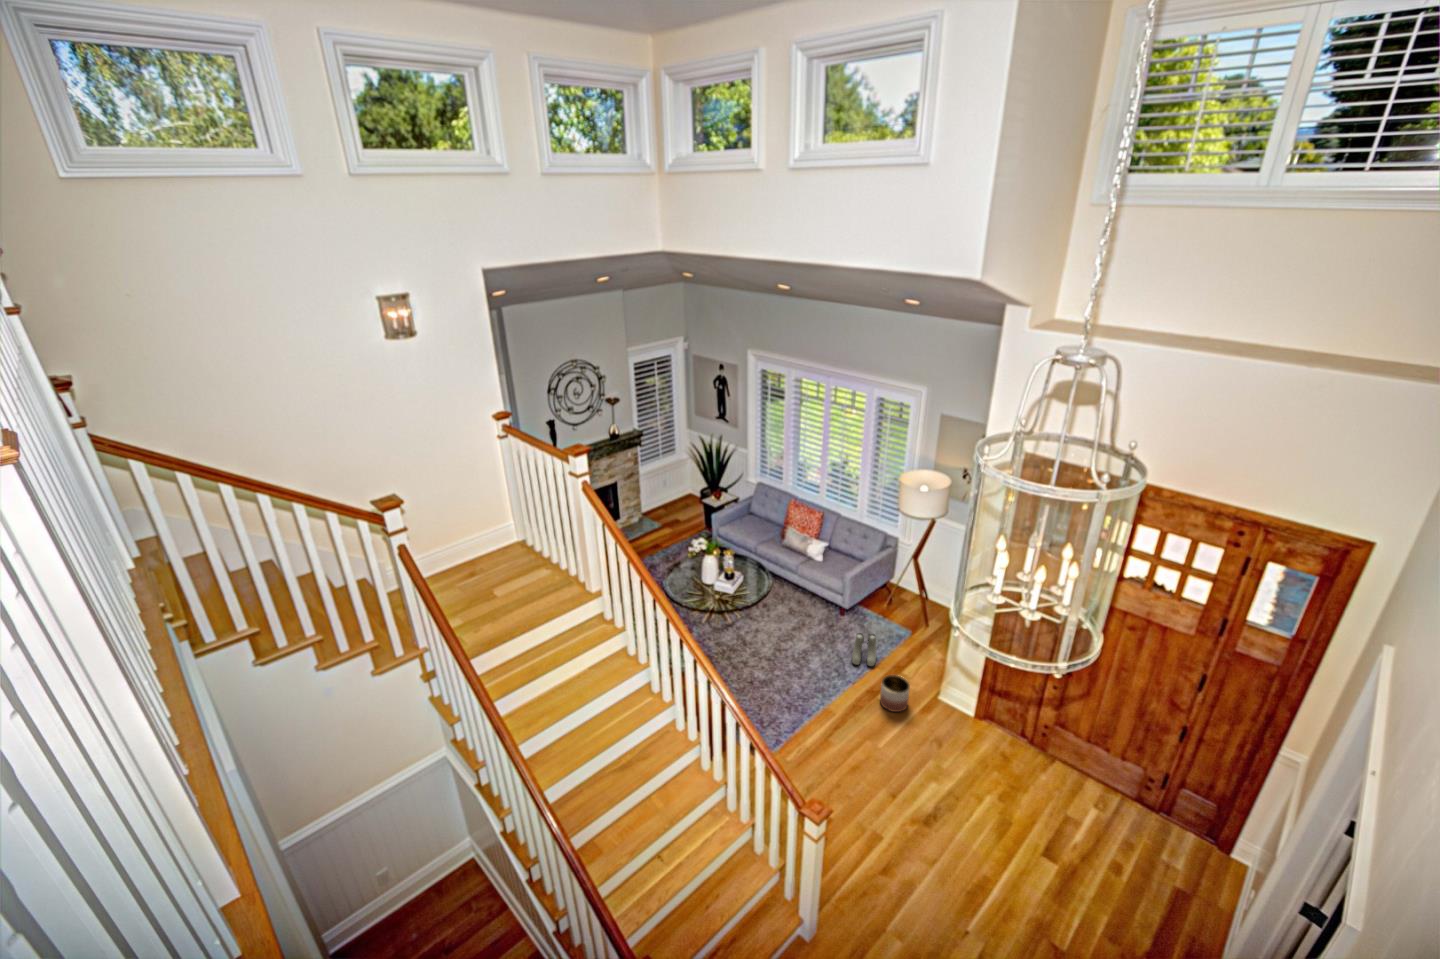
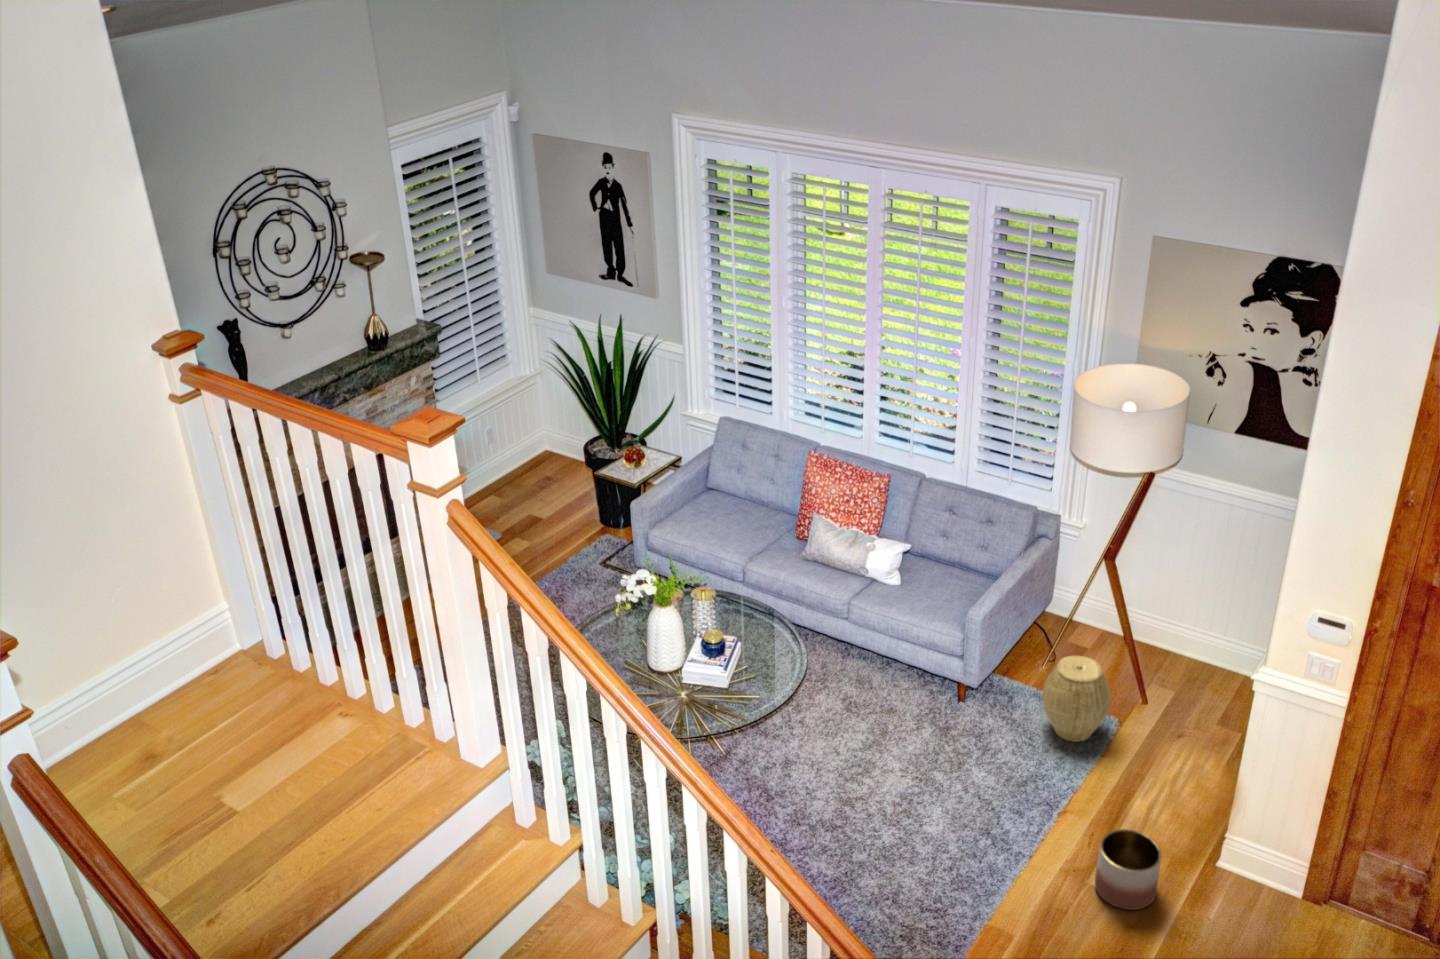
woven basket: none [876,598,907,639] -> present [1042,656,1111,742]
boots: present [852,633,877,666] -> none [1011,740,1063,813]

